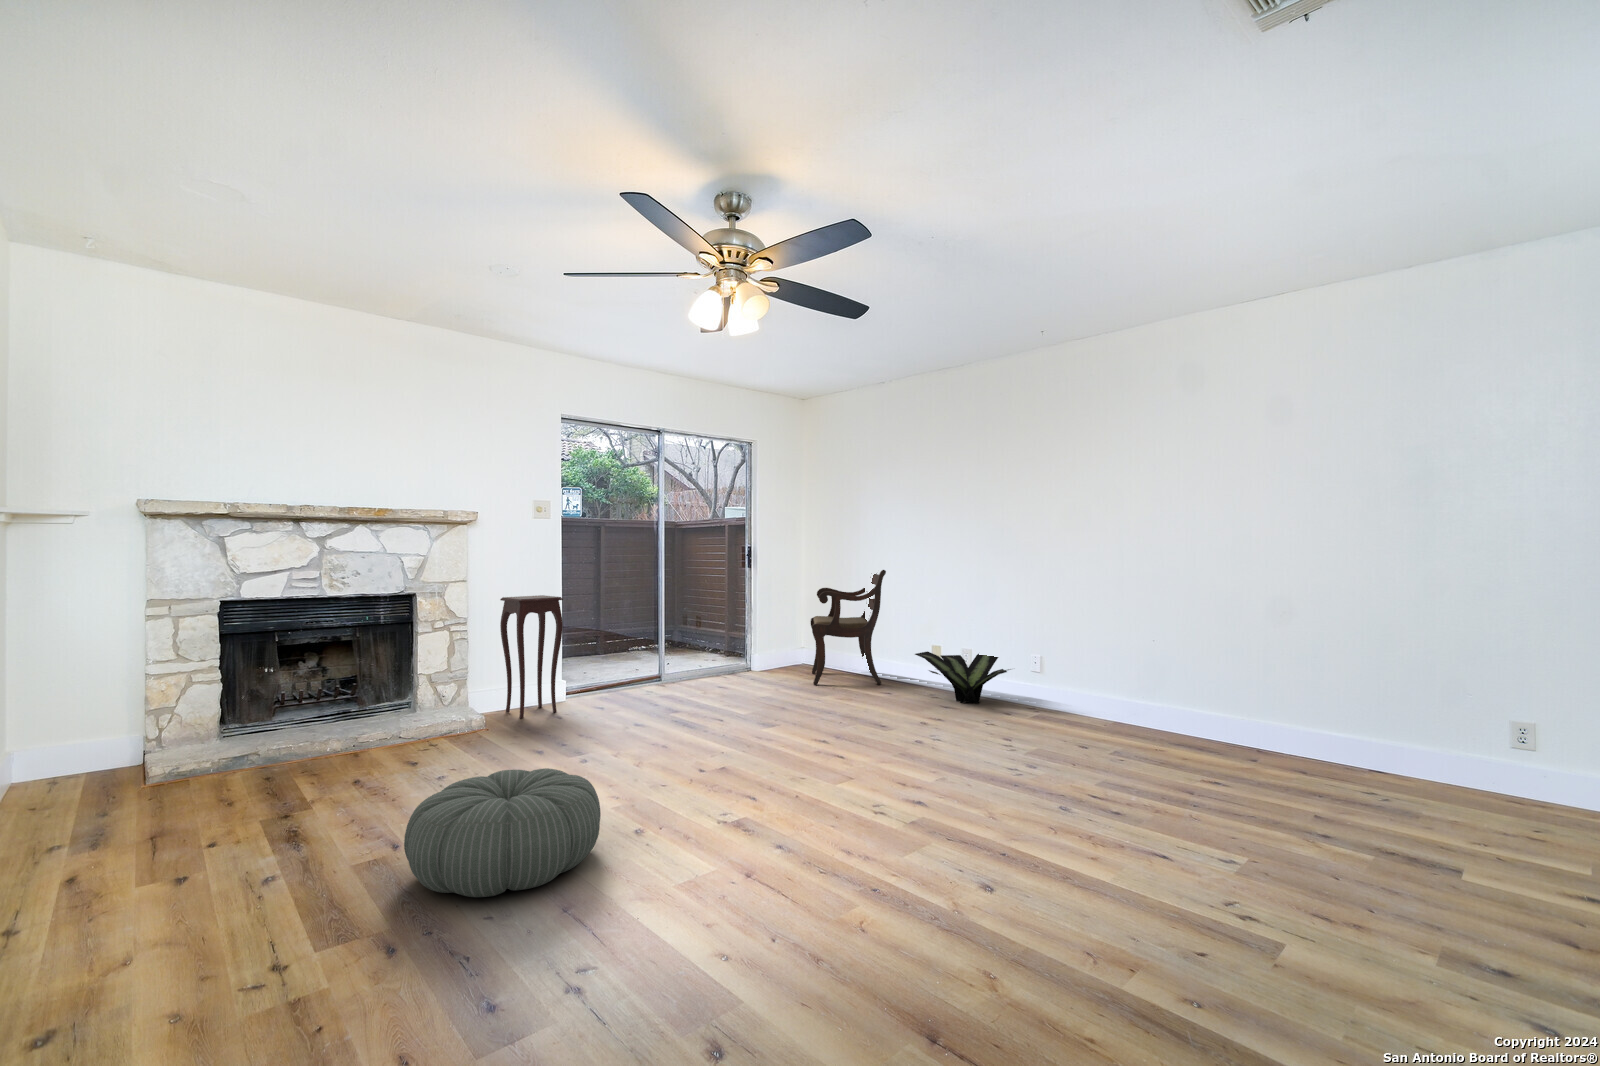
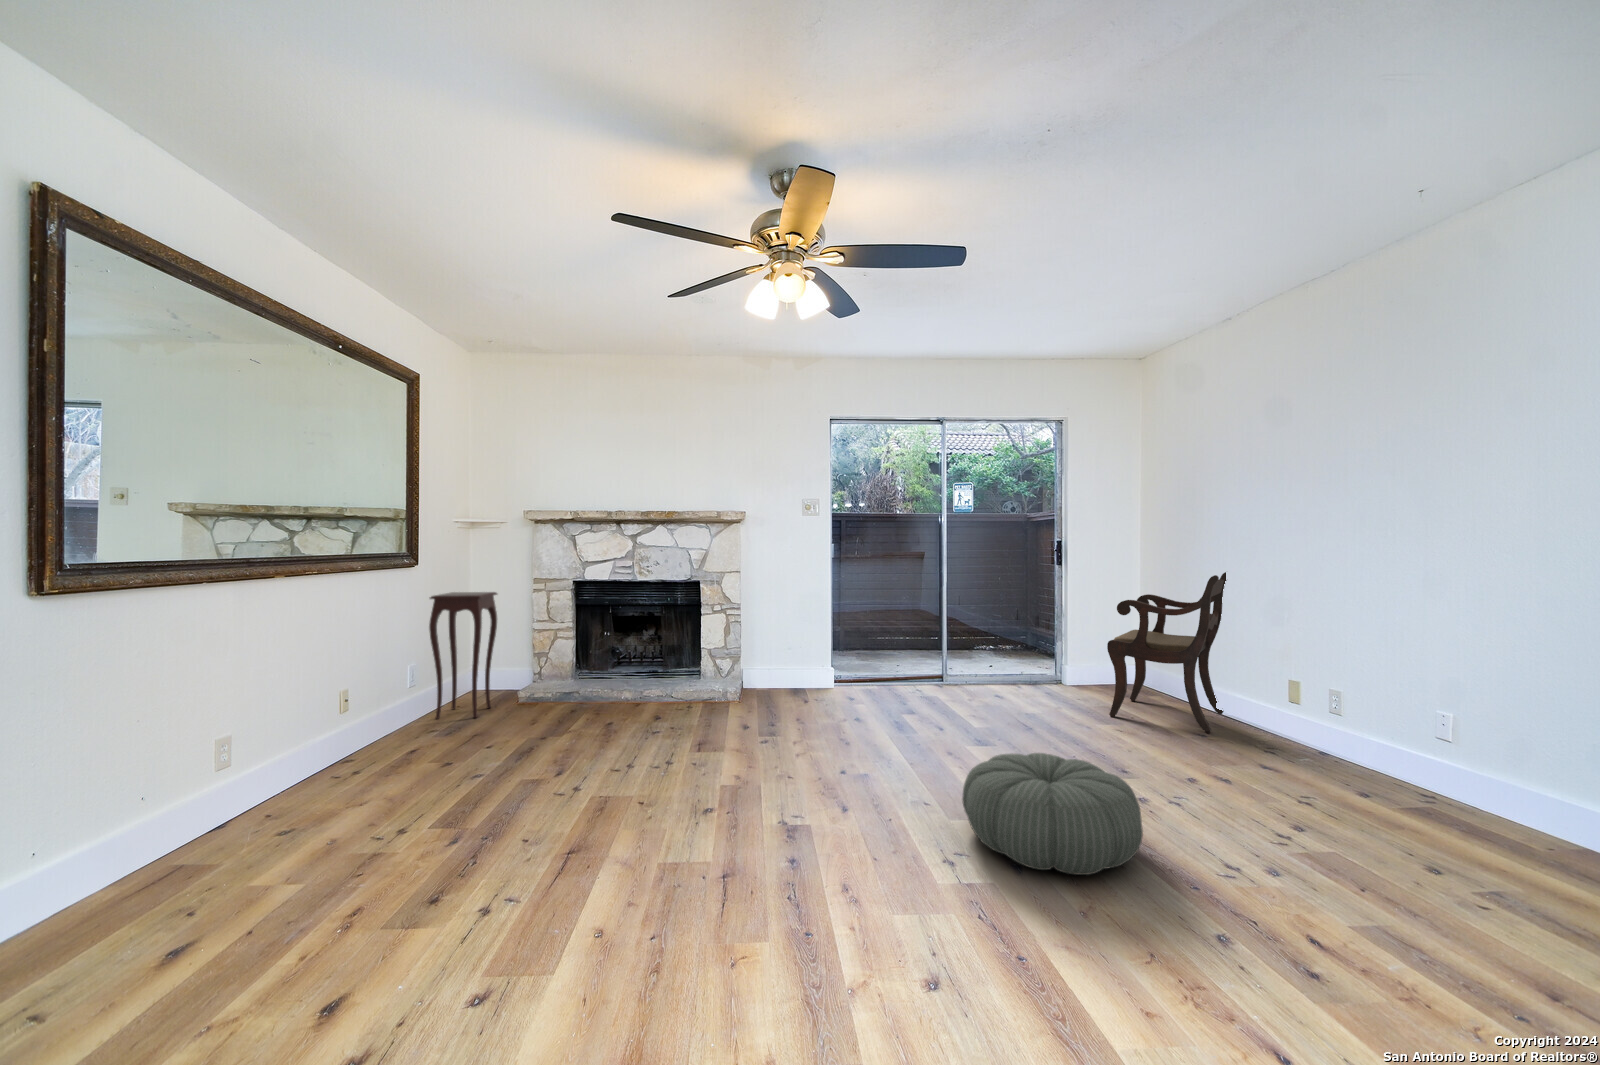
side table: present [500,595,563,718] -> present [429,592,497,719]
potted plant: present [915,651,1009,703] -> none [1240,699,1426,798]
pouf: present [404,768,601,897] -> present [962,753,1143,875]

